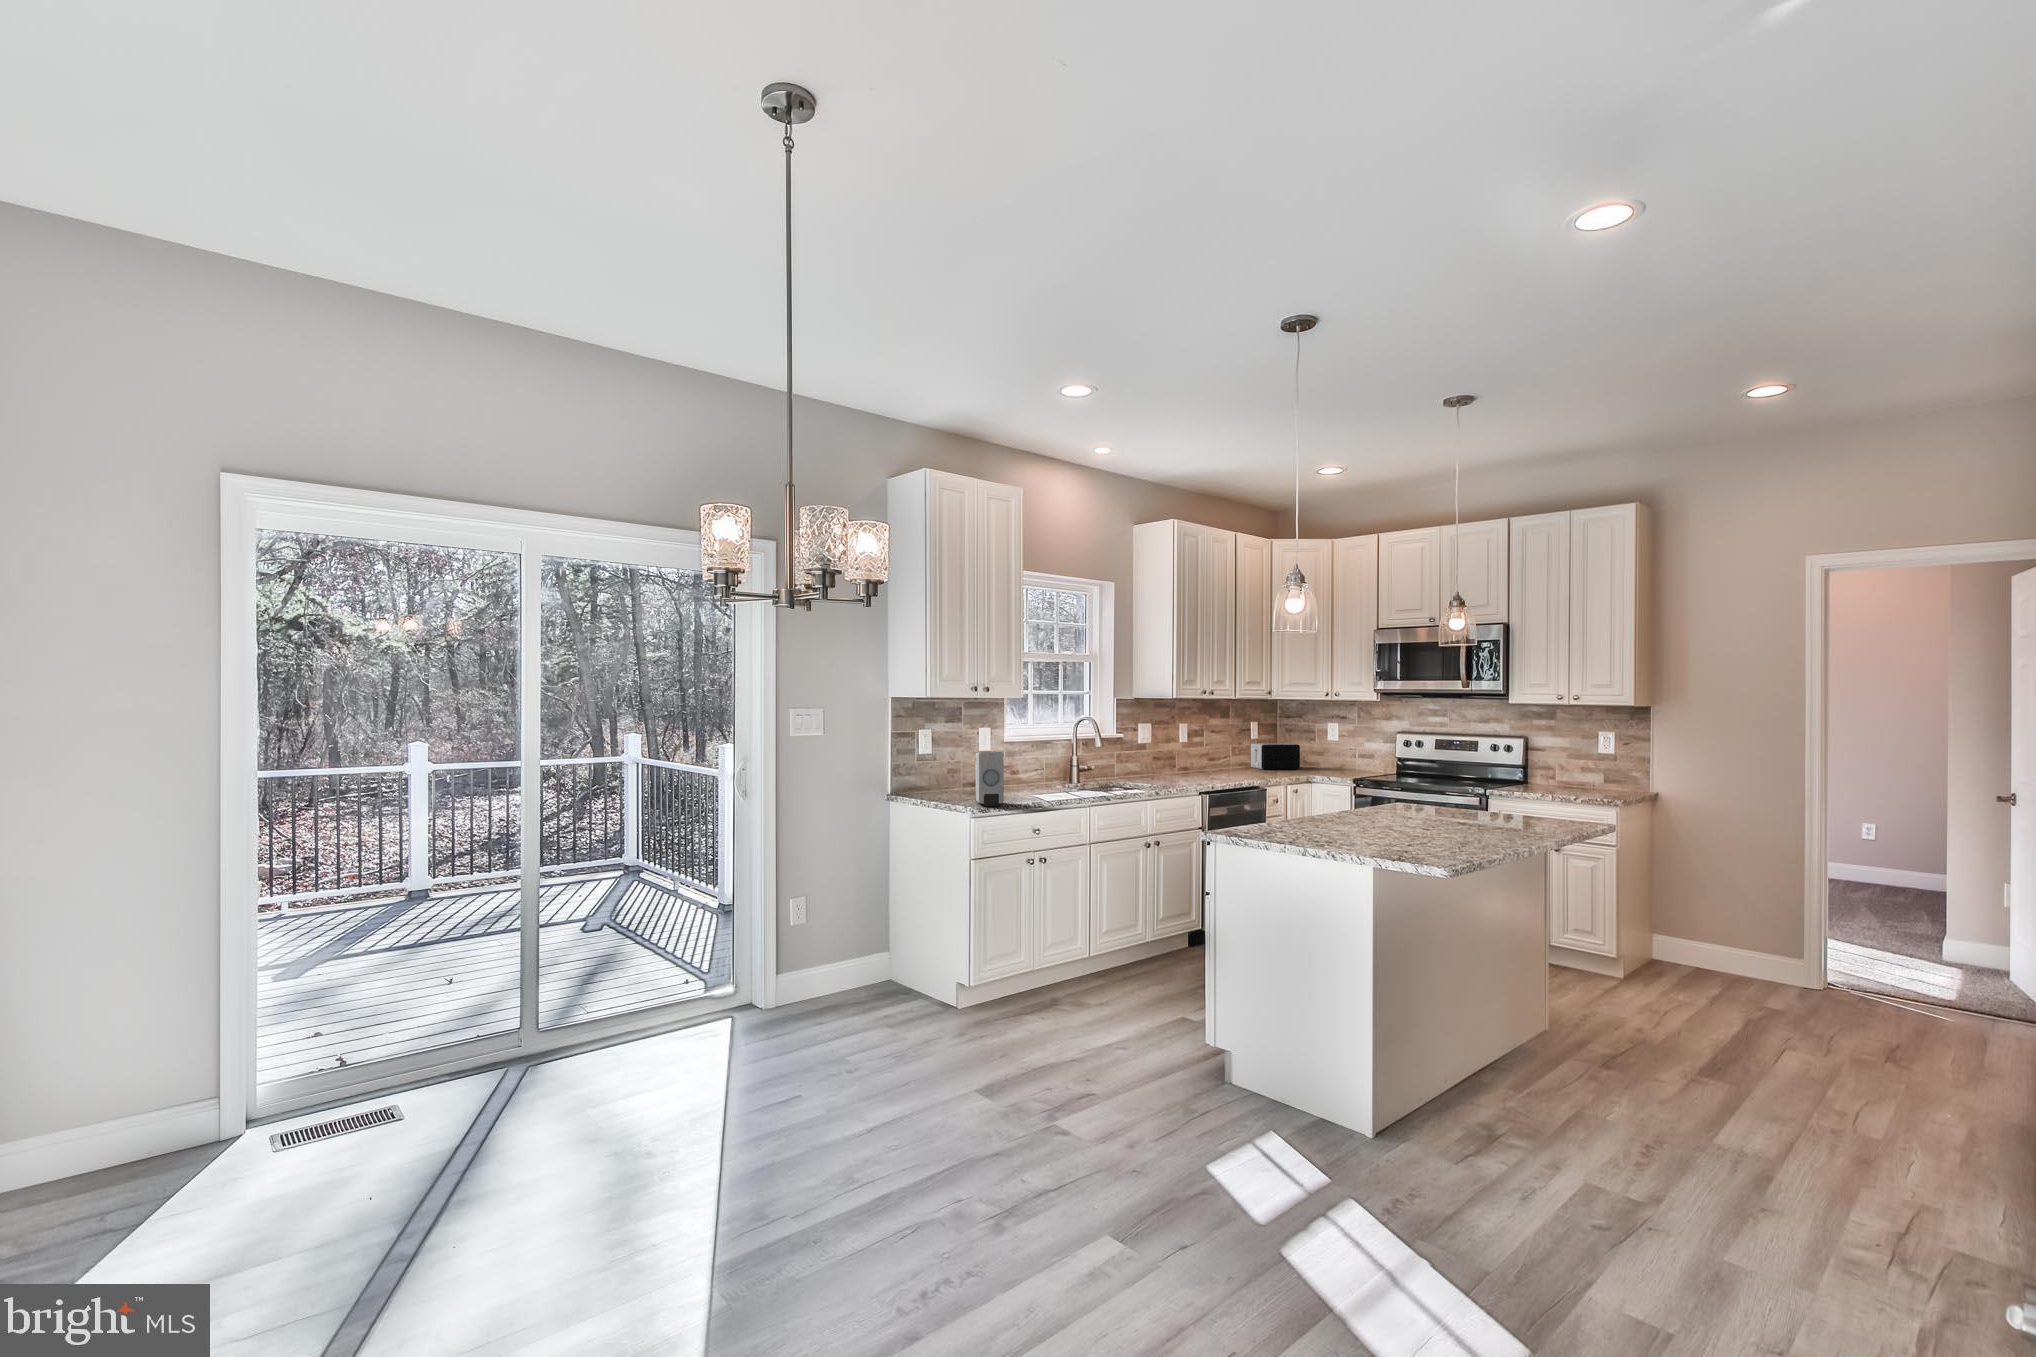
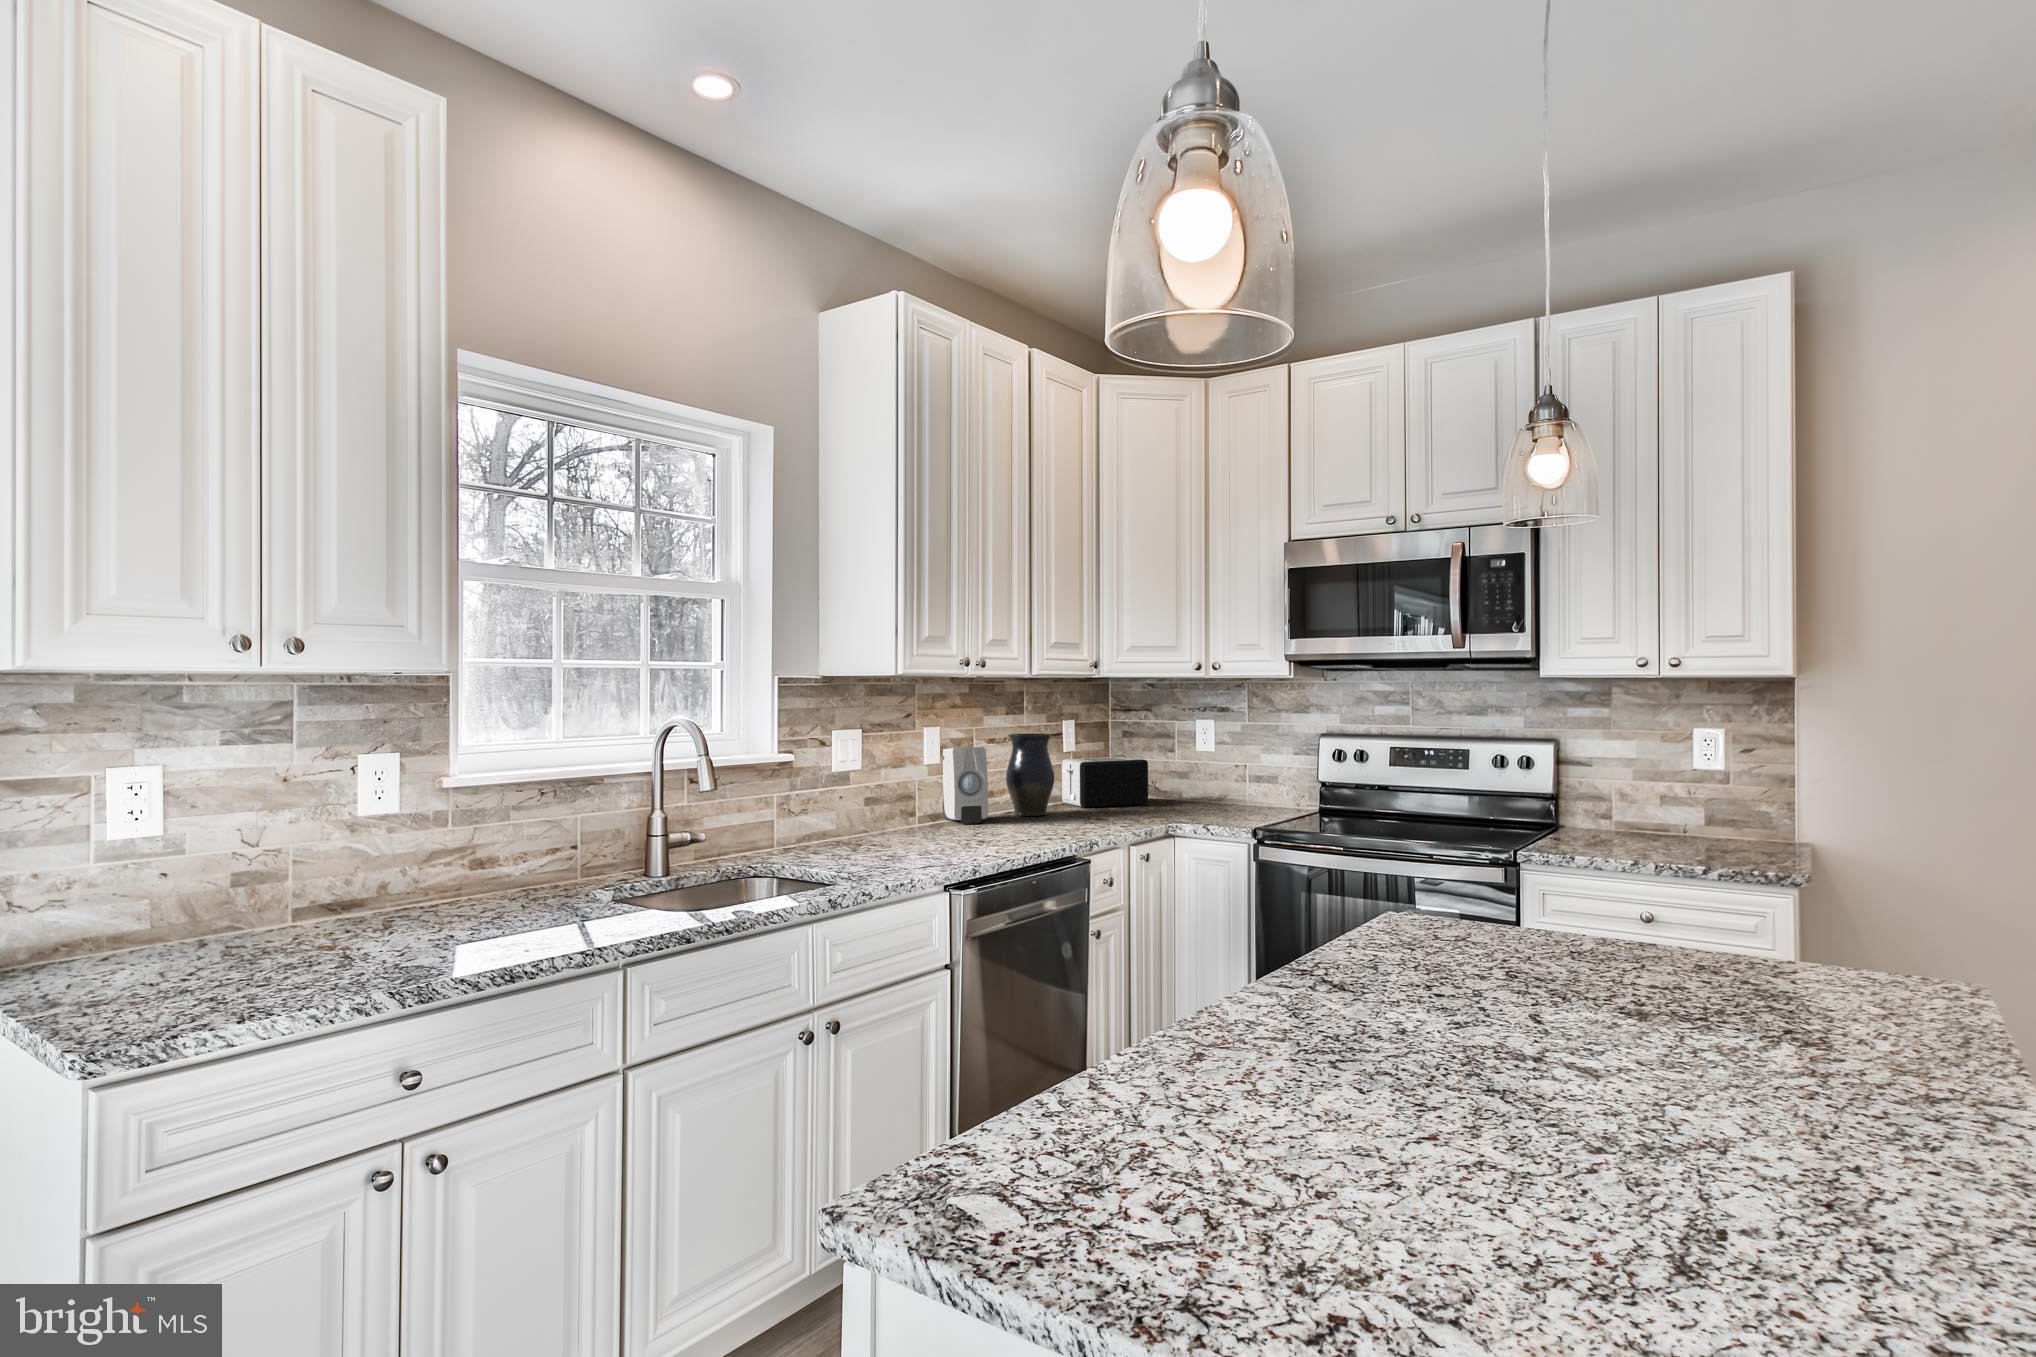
vase: none [1222,728,1248,772] -> present [1006,733,1055,816]
soap dispenser: present [975,752,1004,806] -> present [941,747,988,824]

